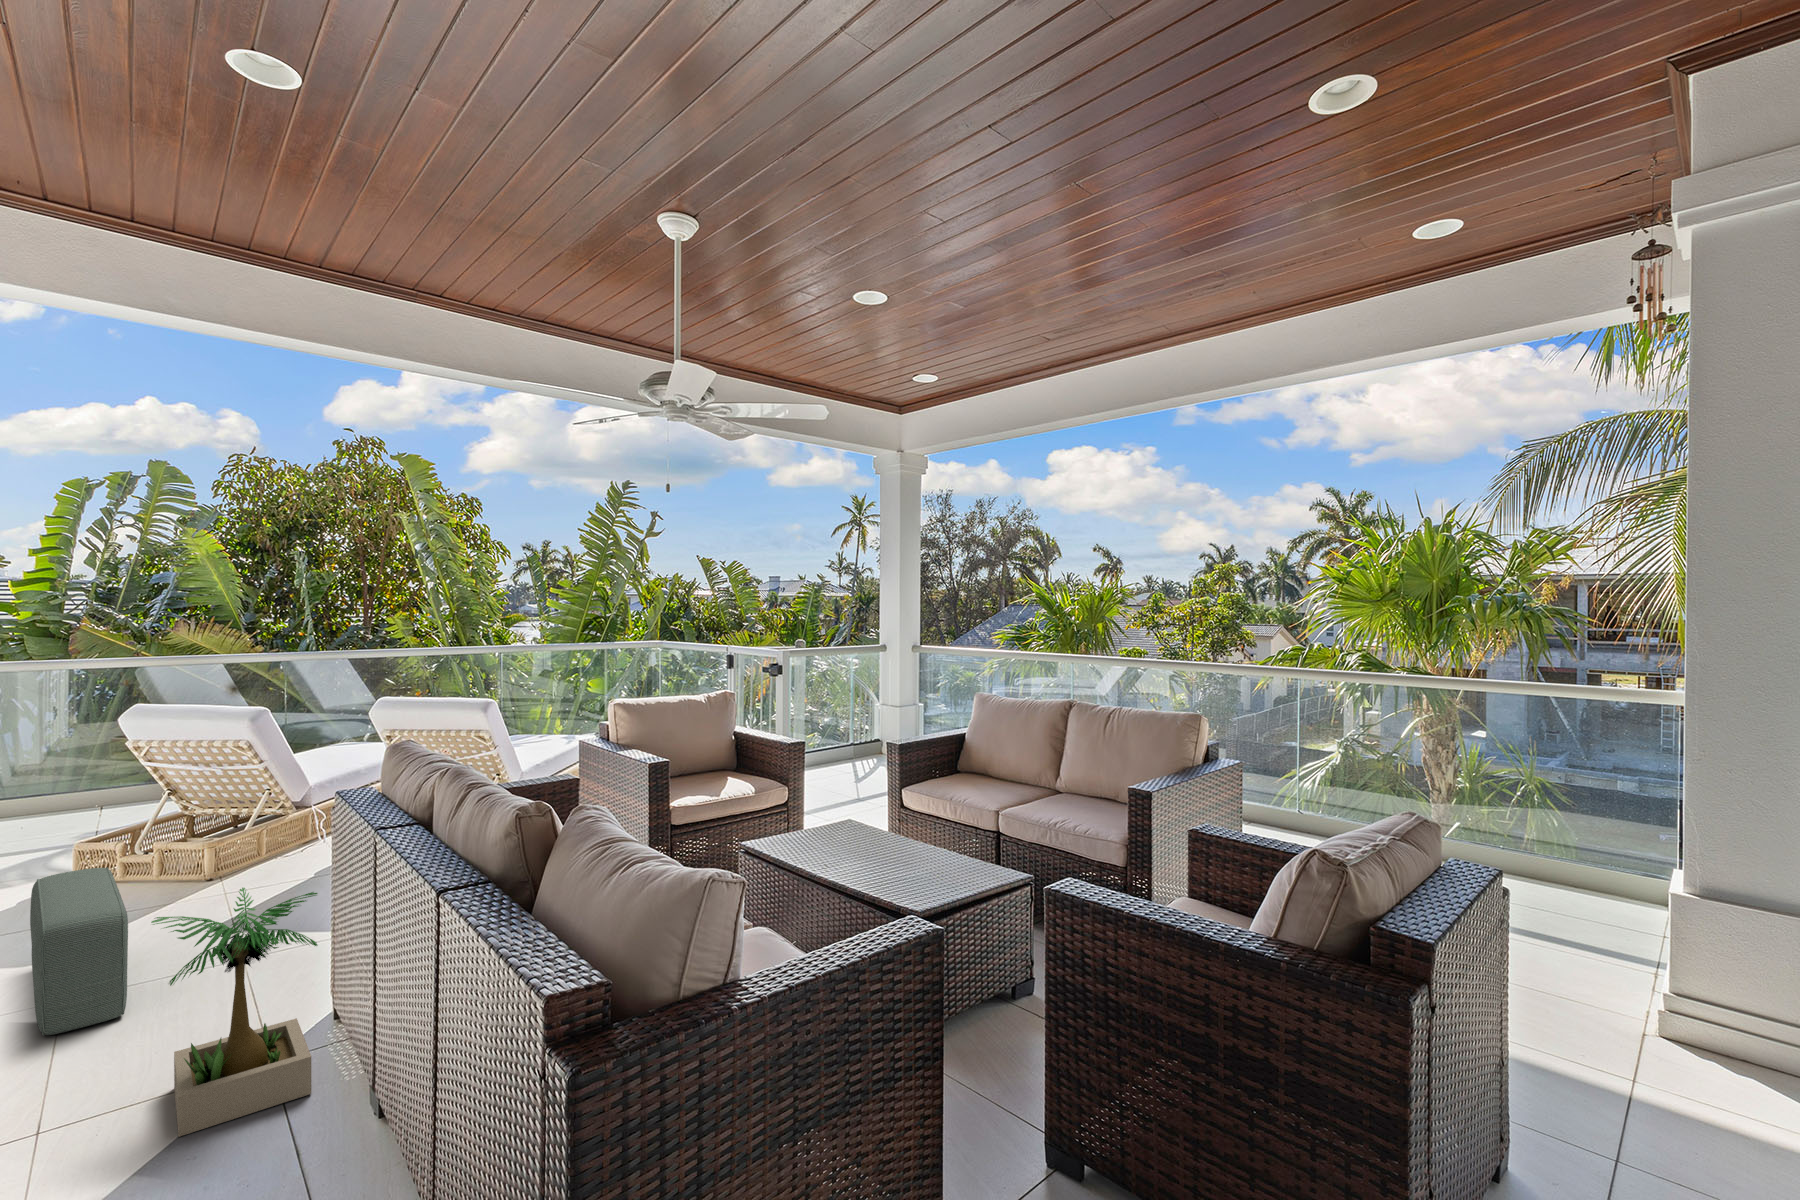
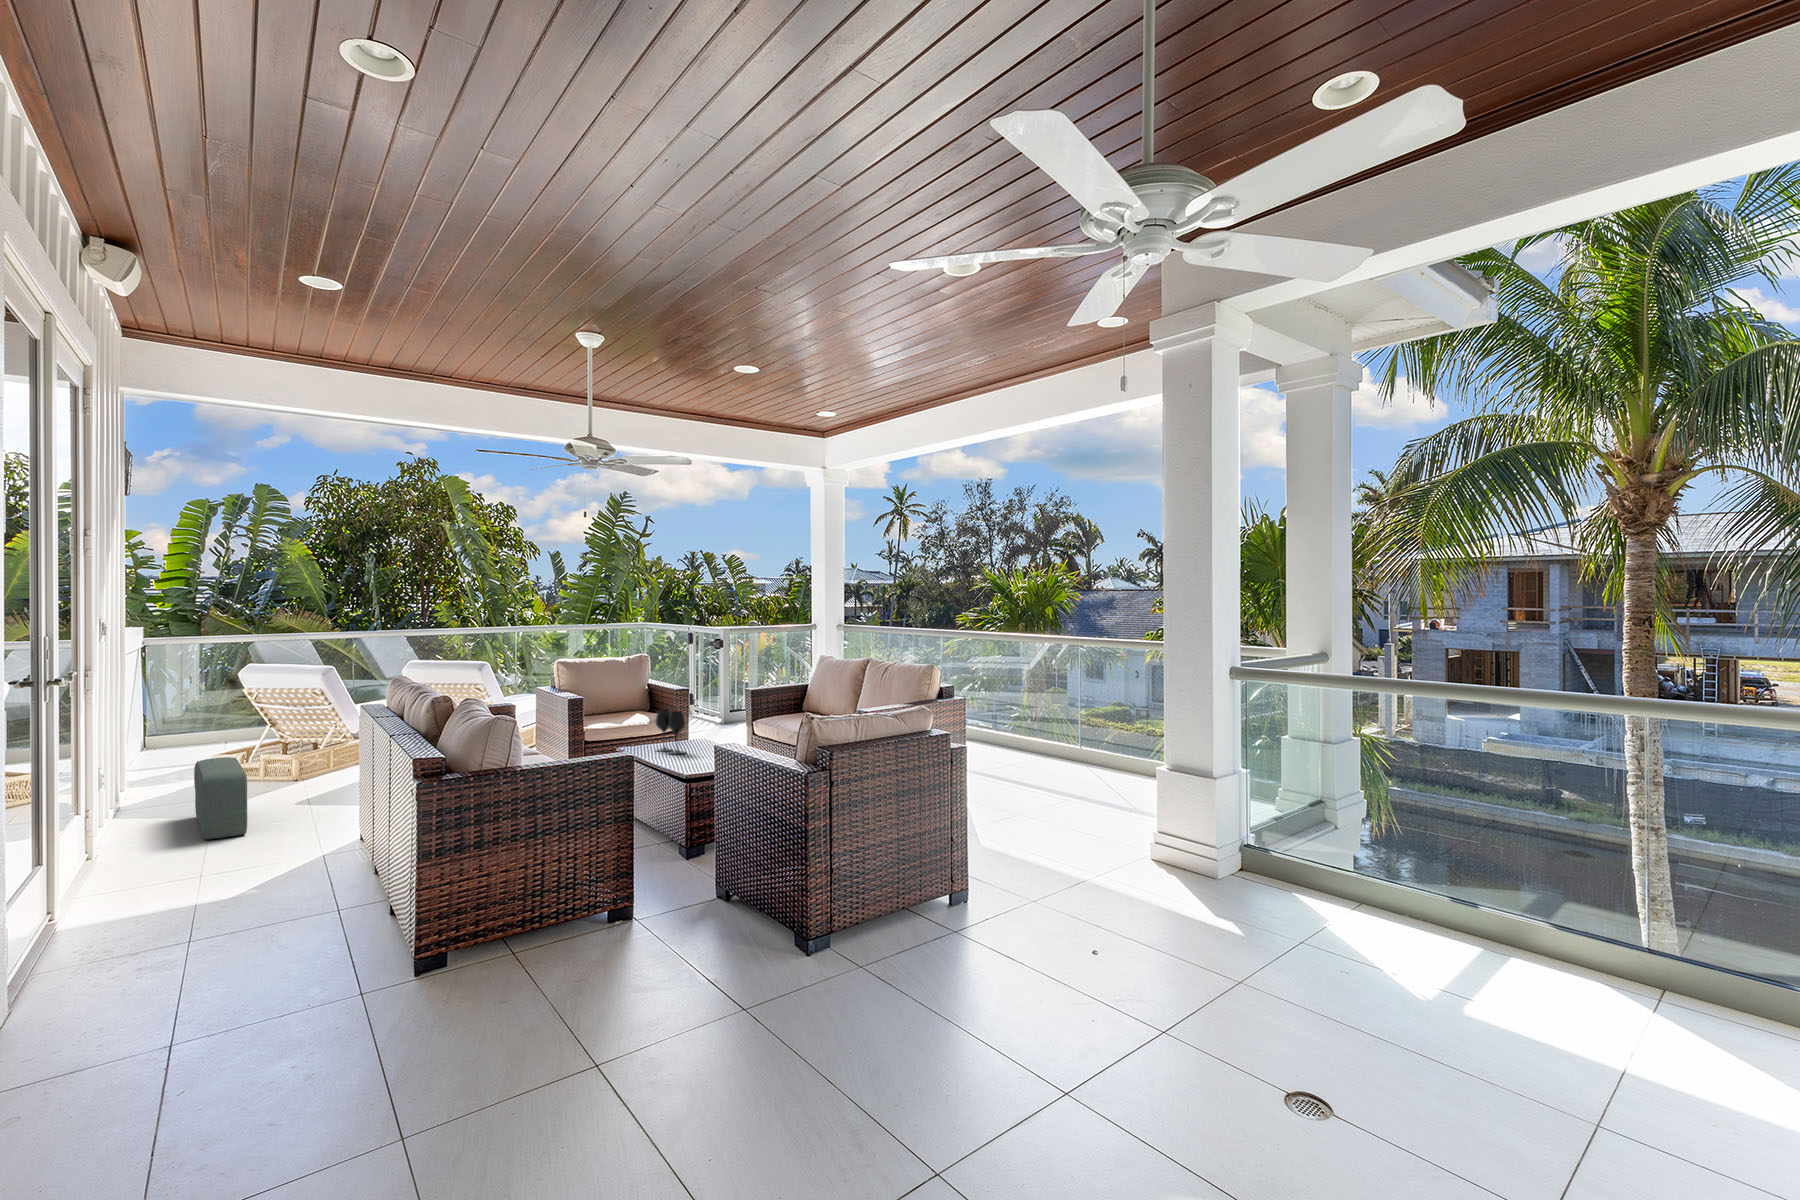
wine glass: none [811,783,864,856] -> present [655,709,686,754]
potted plant: present [151,888,318,1137] -> none [249,751,351,873]

